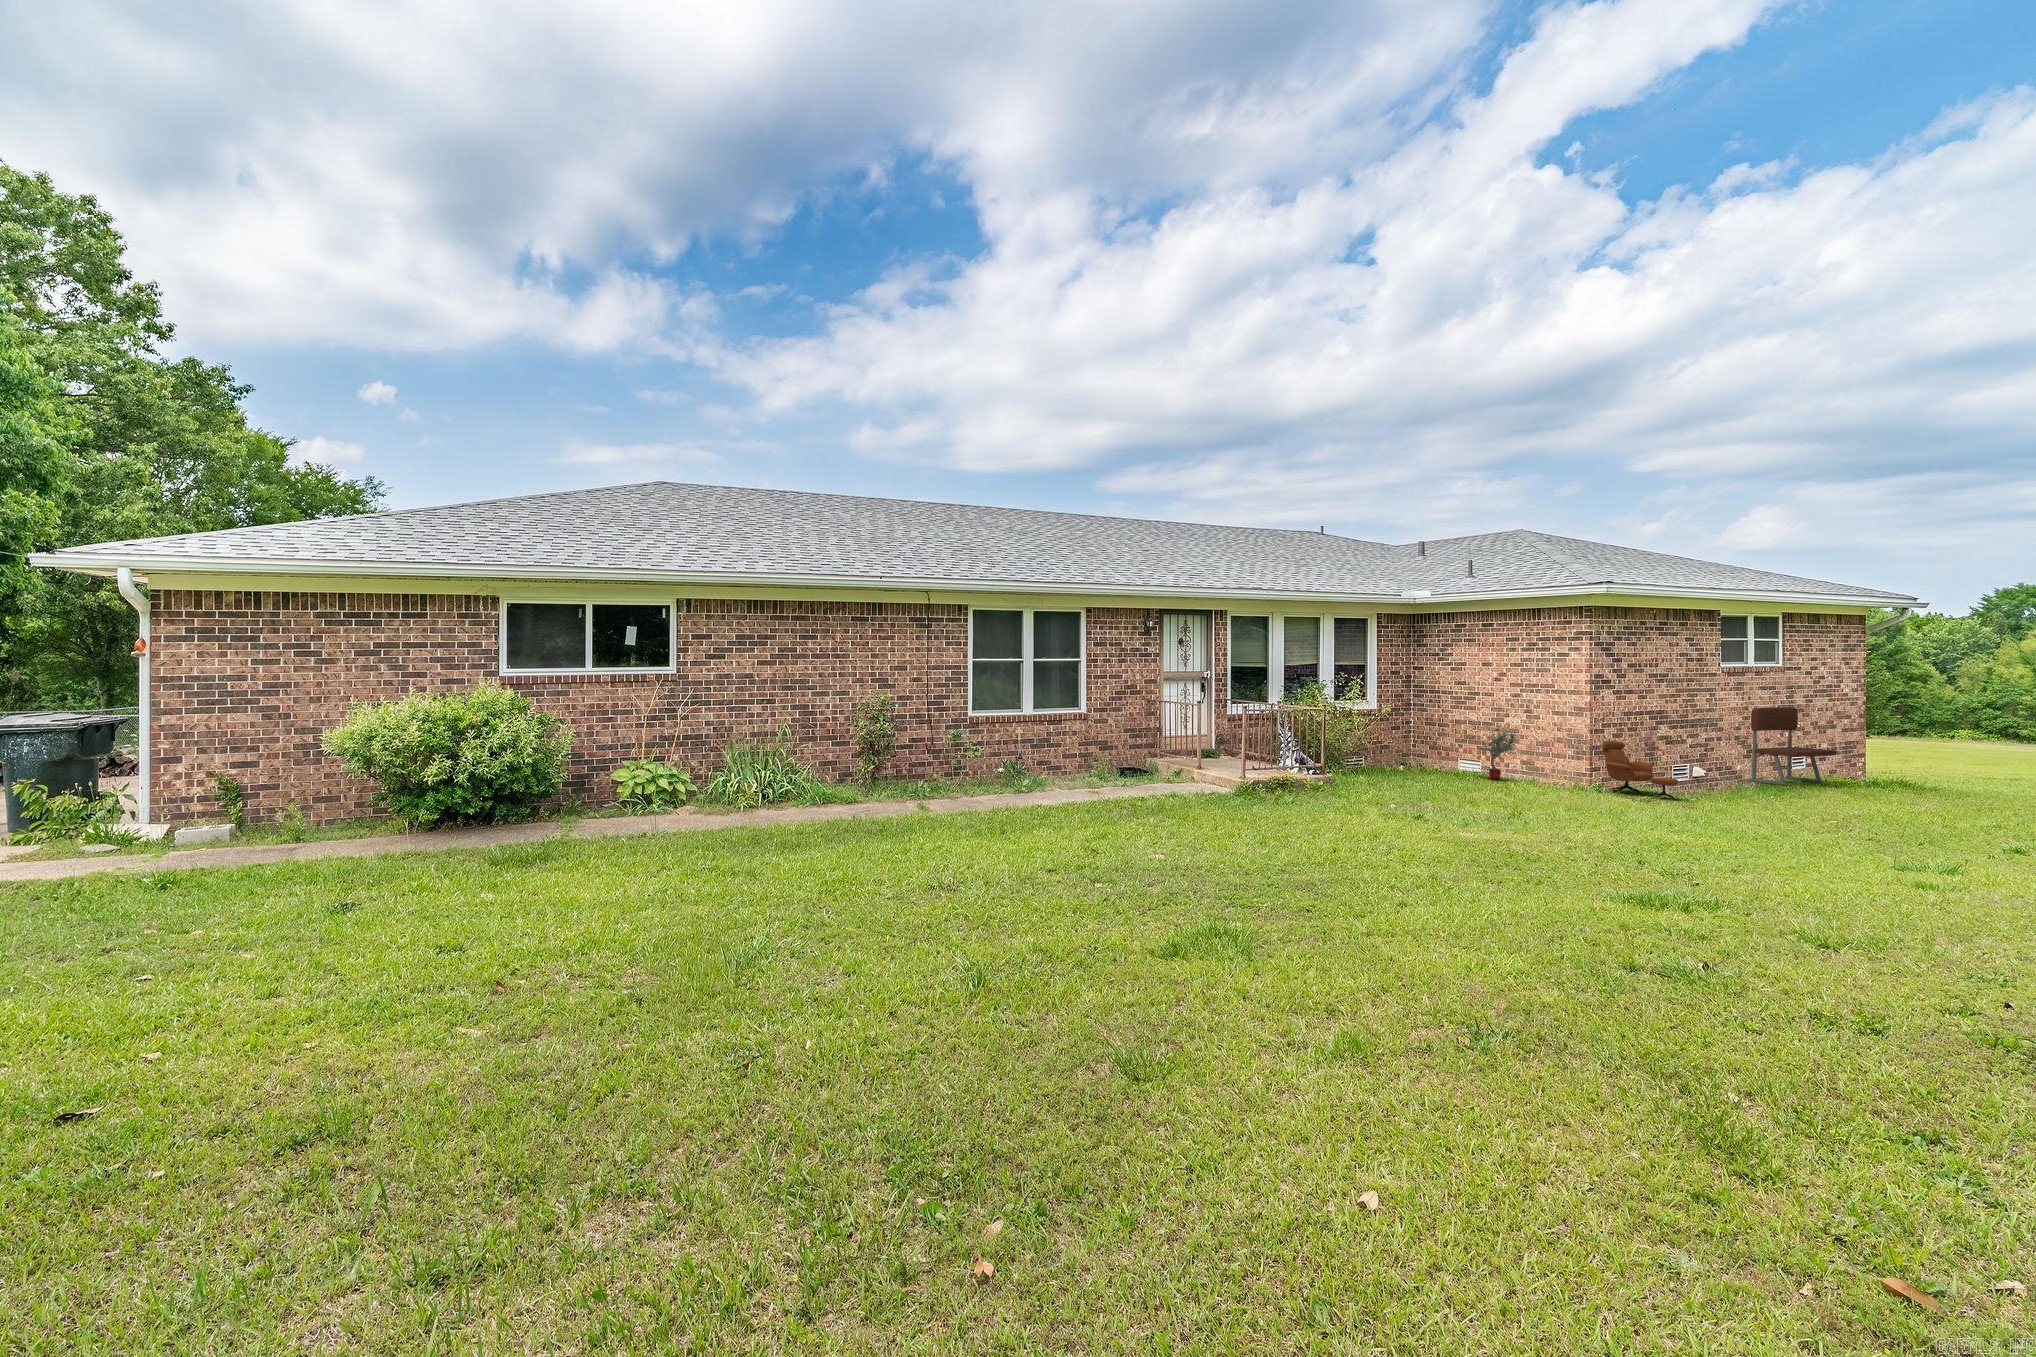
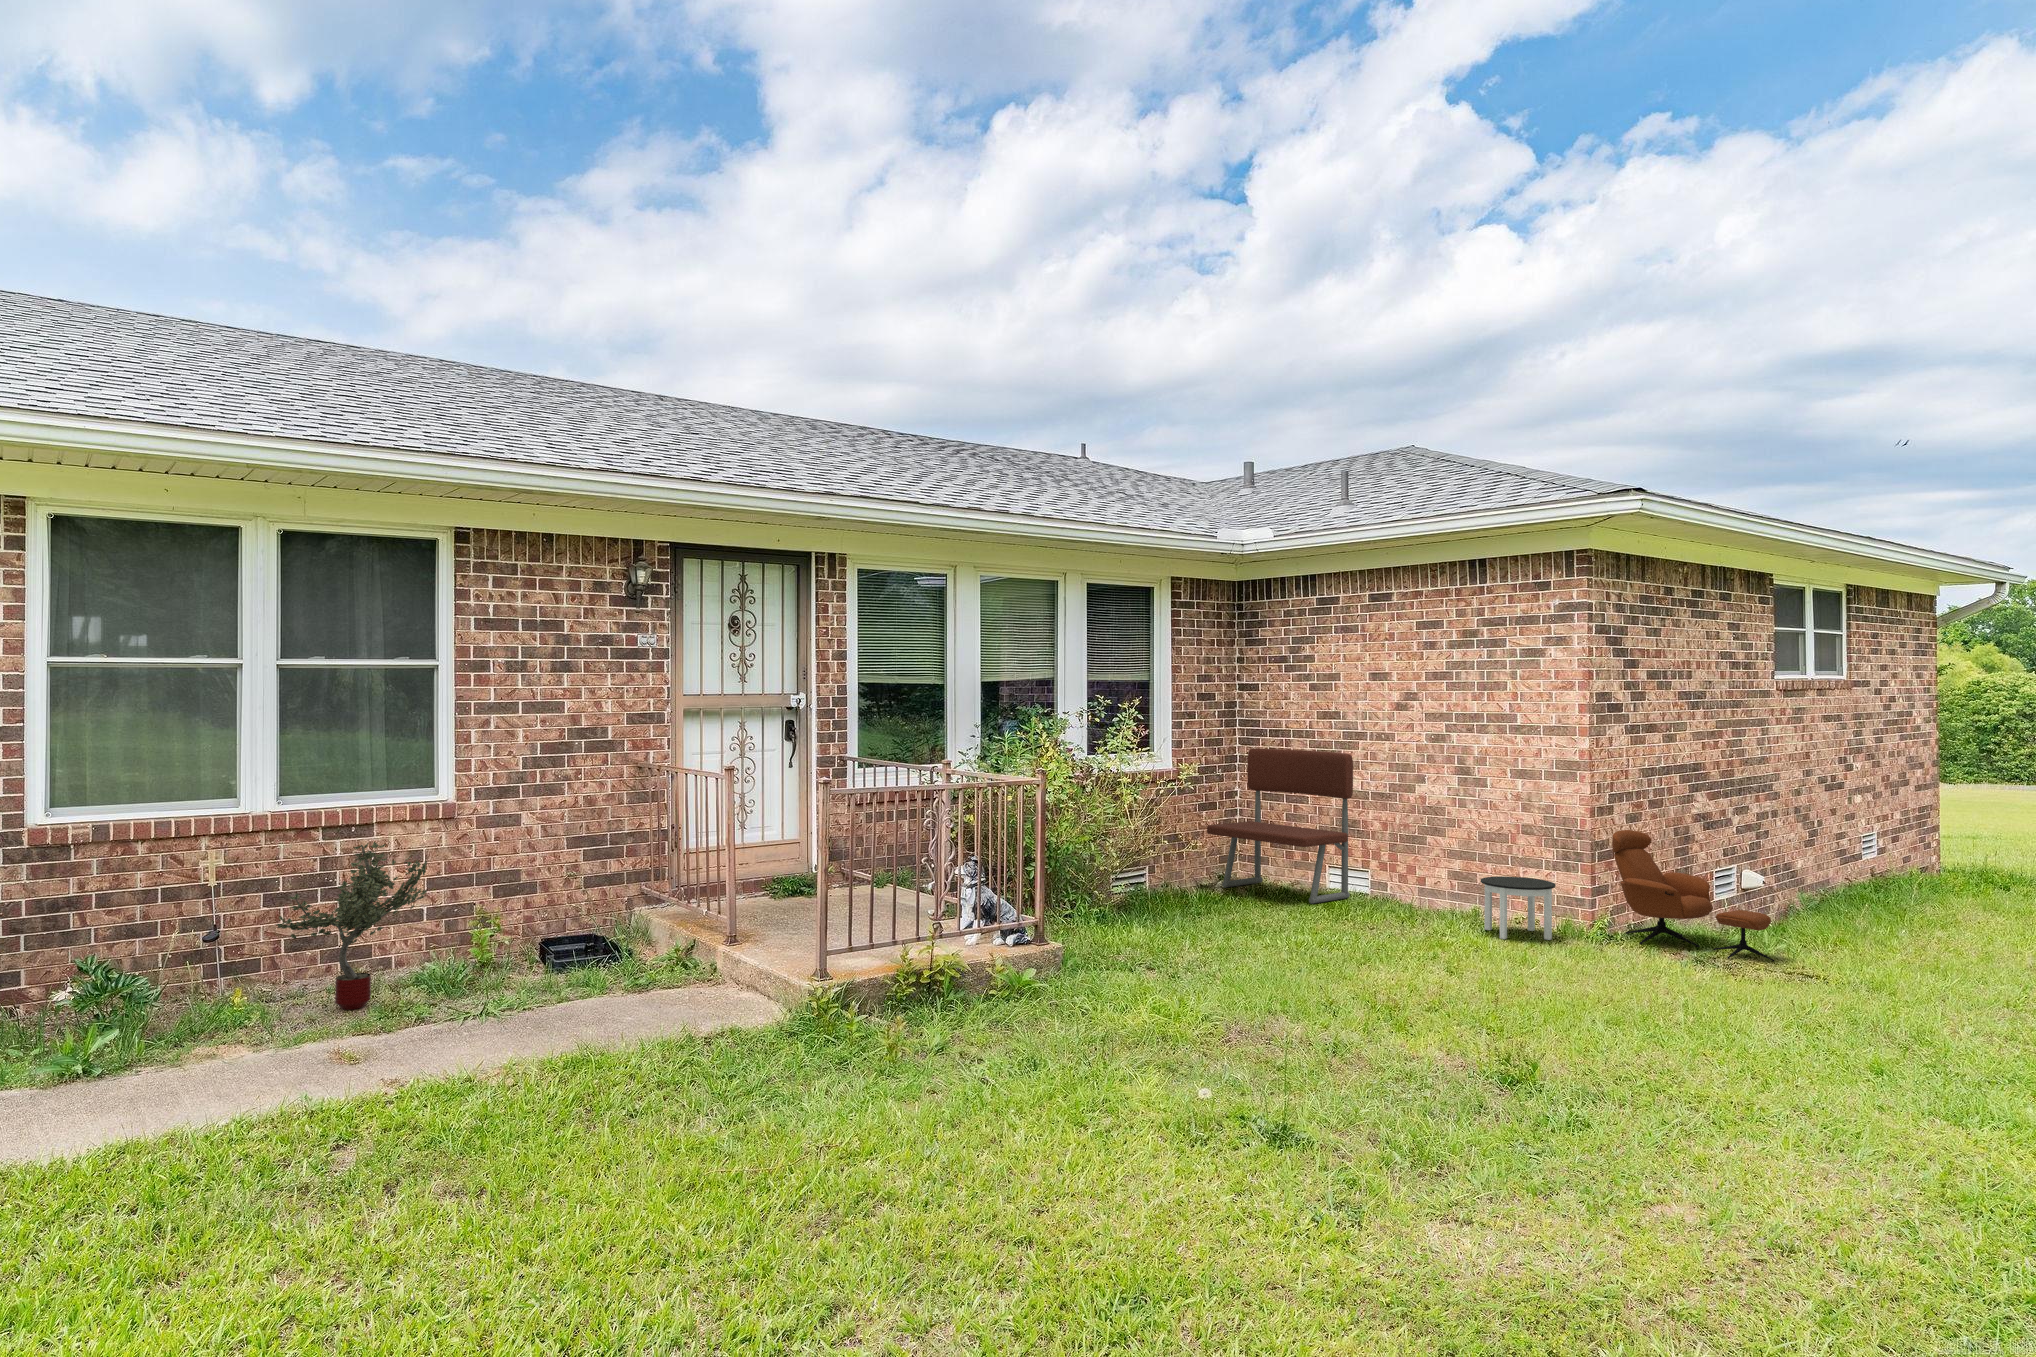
bench: present [1750,707,1837,786] -> present [1207,748,1353,904]
potted tree: present [1479,726,1518,780] -> present [275,842,427,1010]
round table: none [1533,761,1571,790] -> present [1481,876,1555,940]

